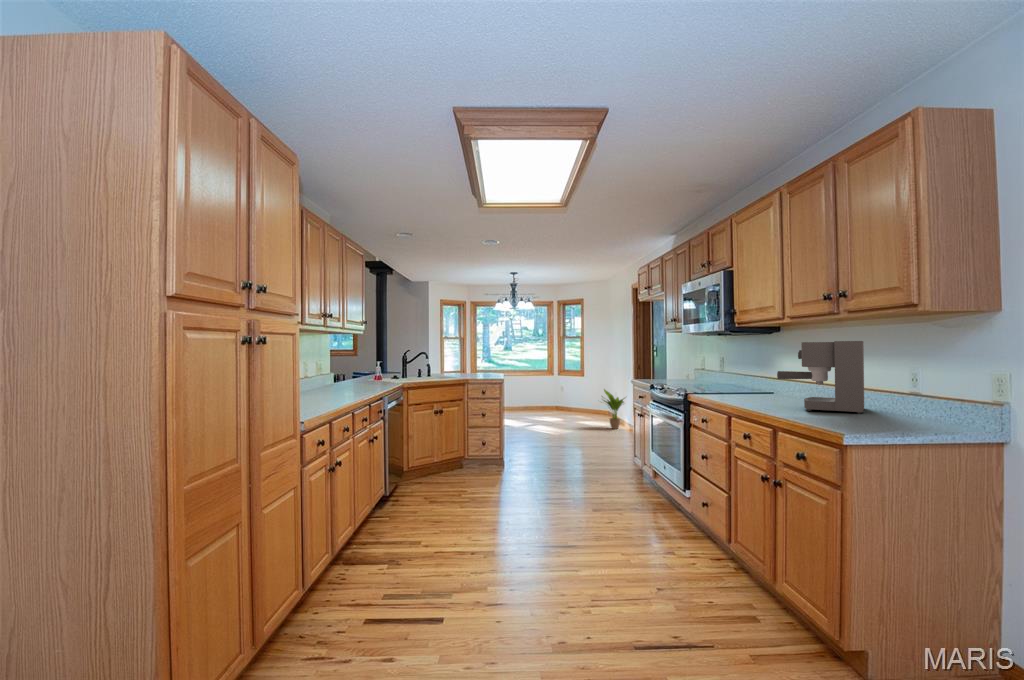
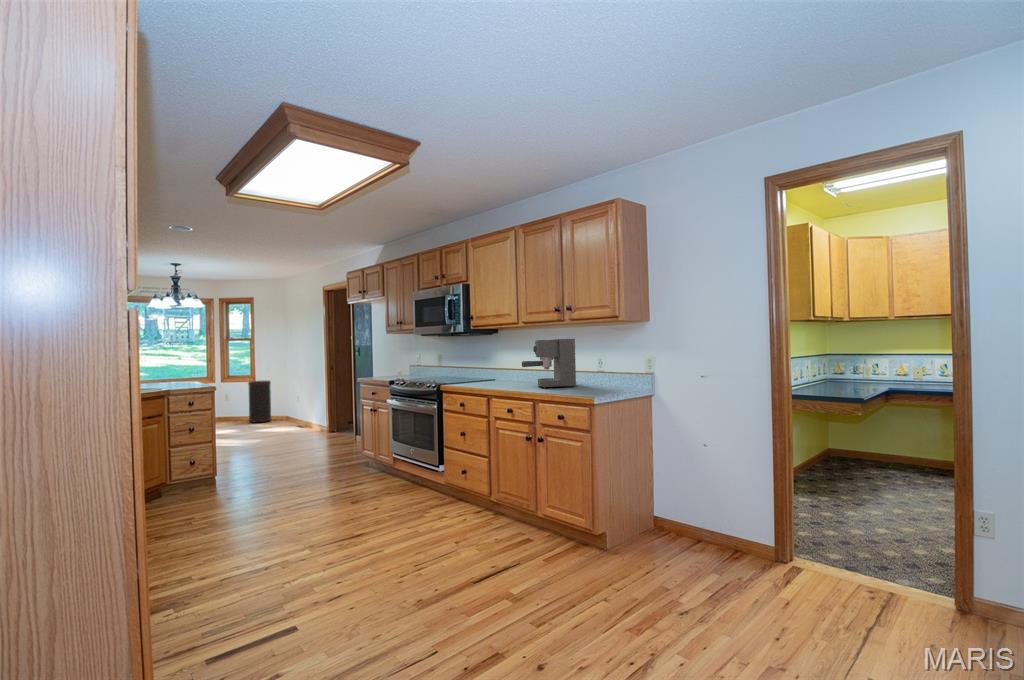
trash can: none [578,377,597,417] -> present [248,381,271,423]
potted plant: present [603,389,624,429] -> none [283,391,314,430]

